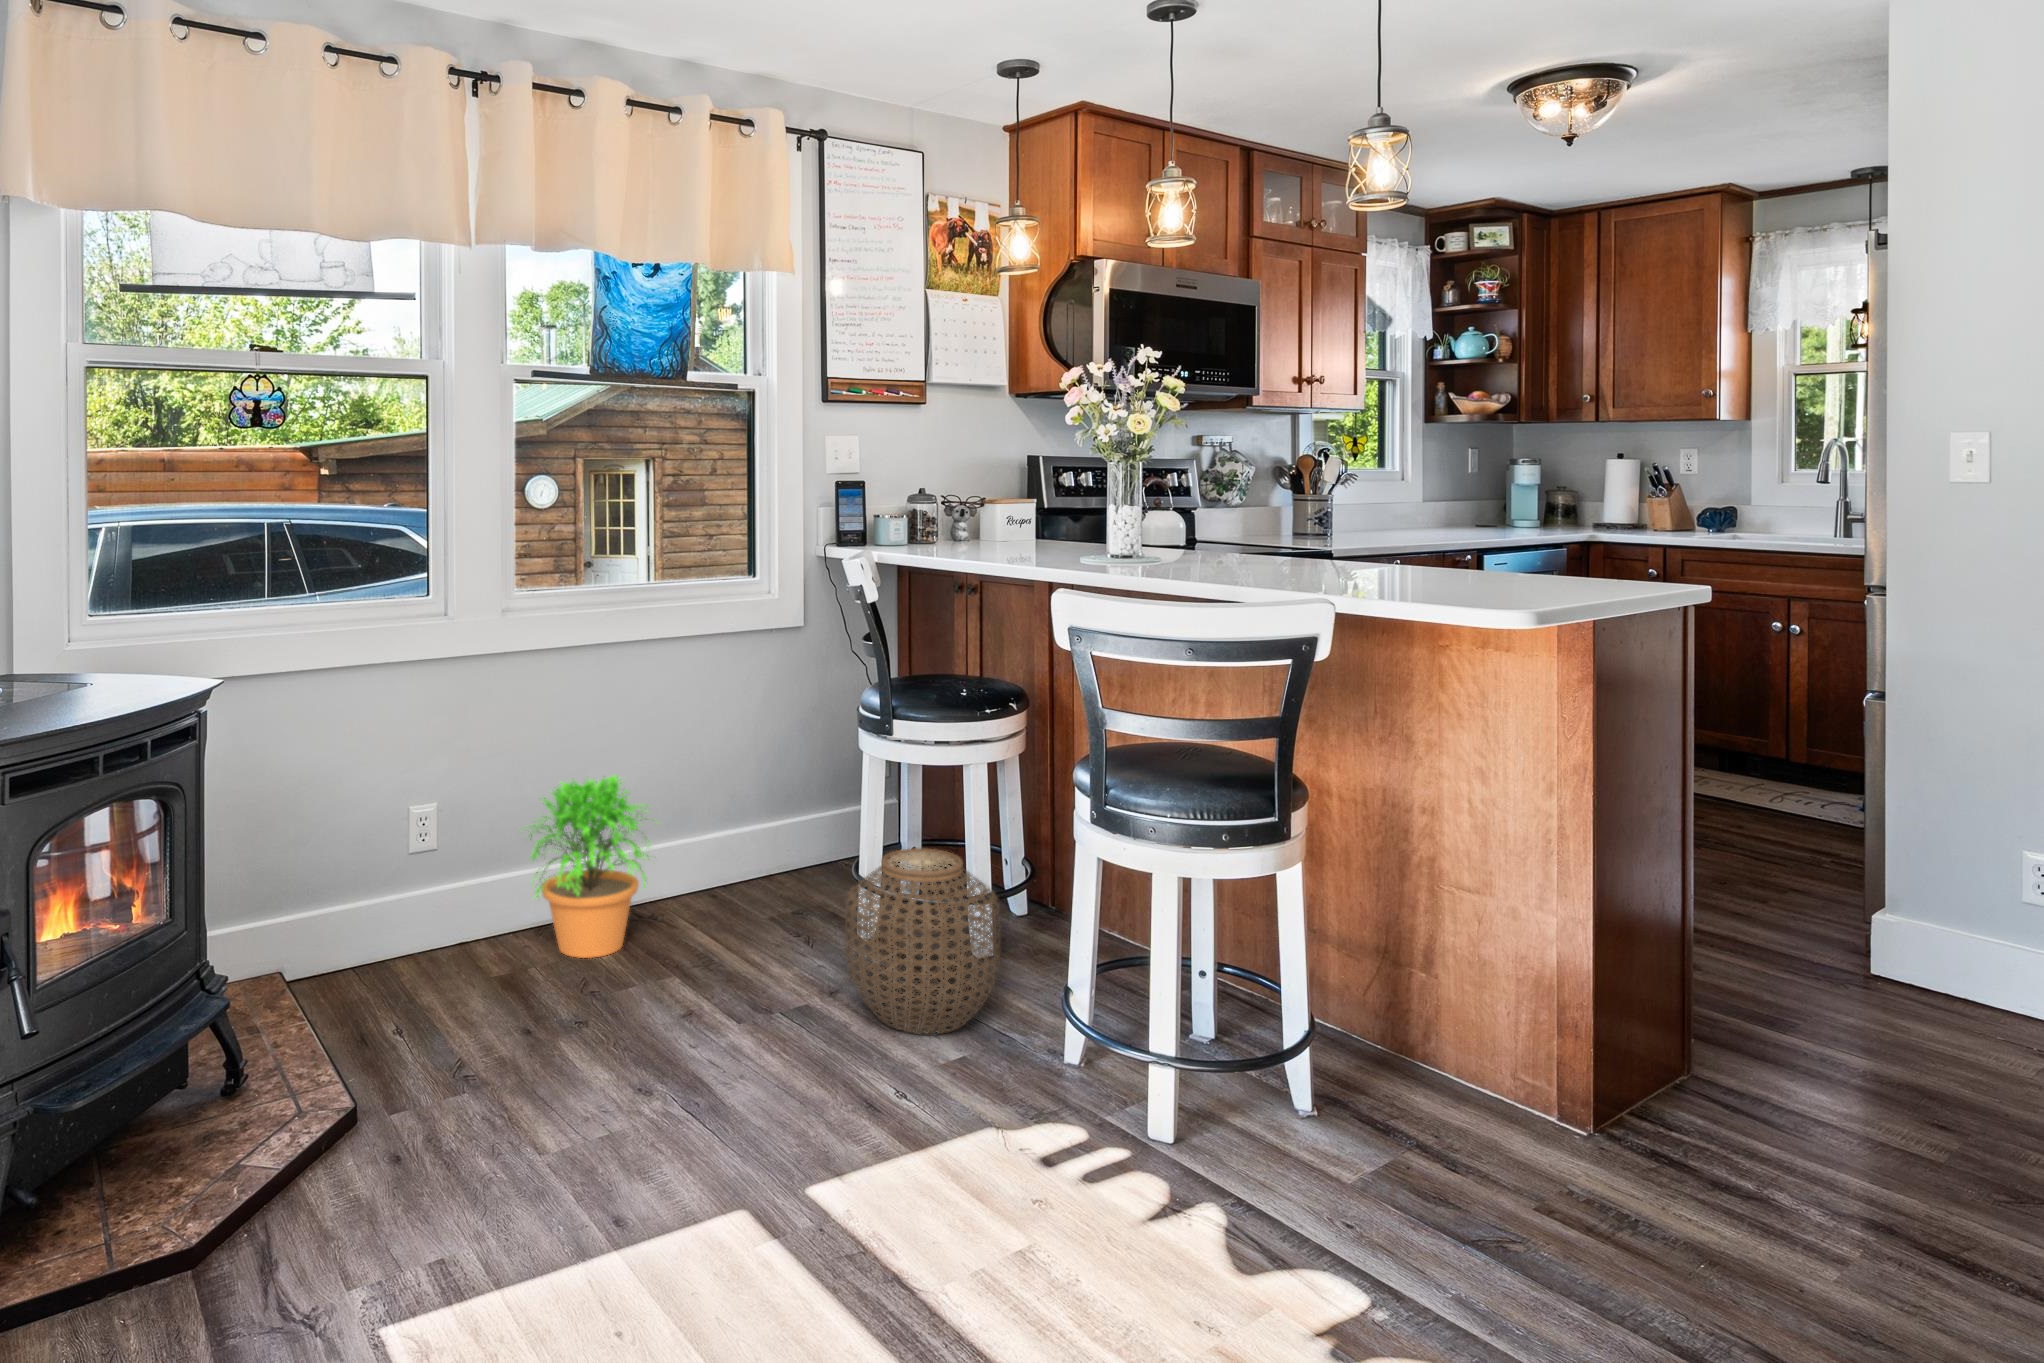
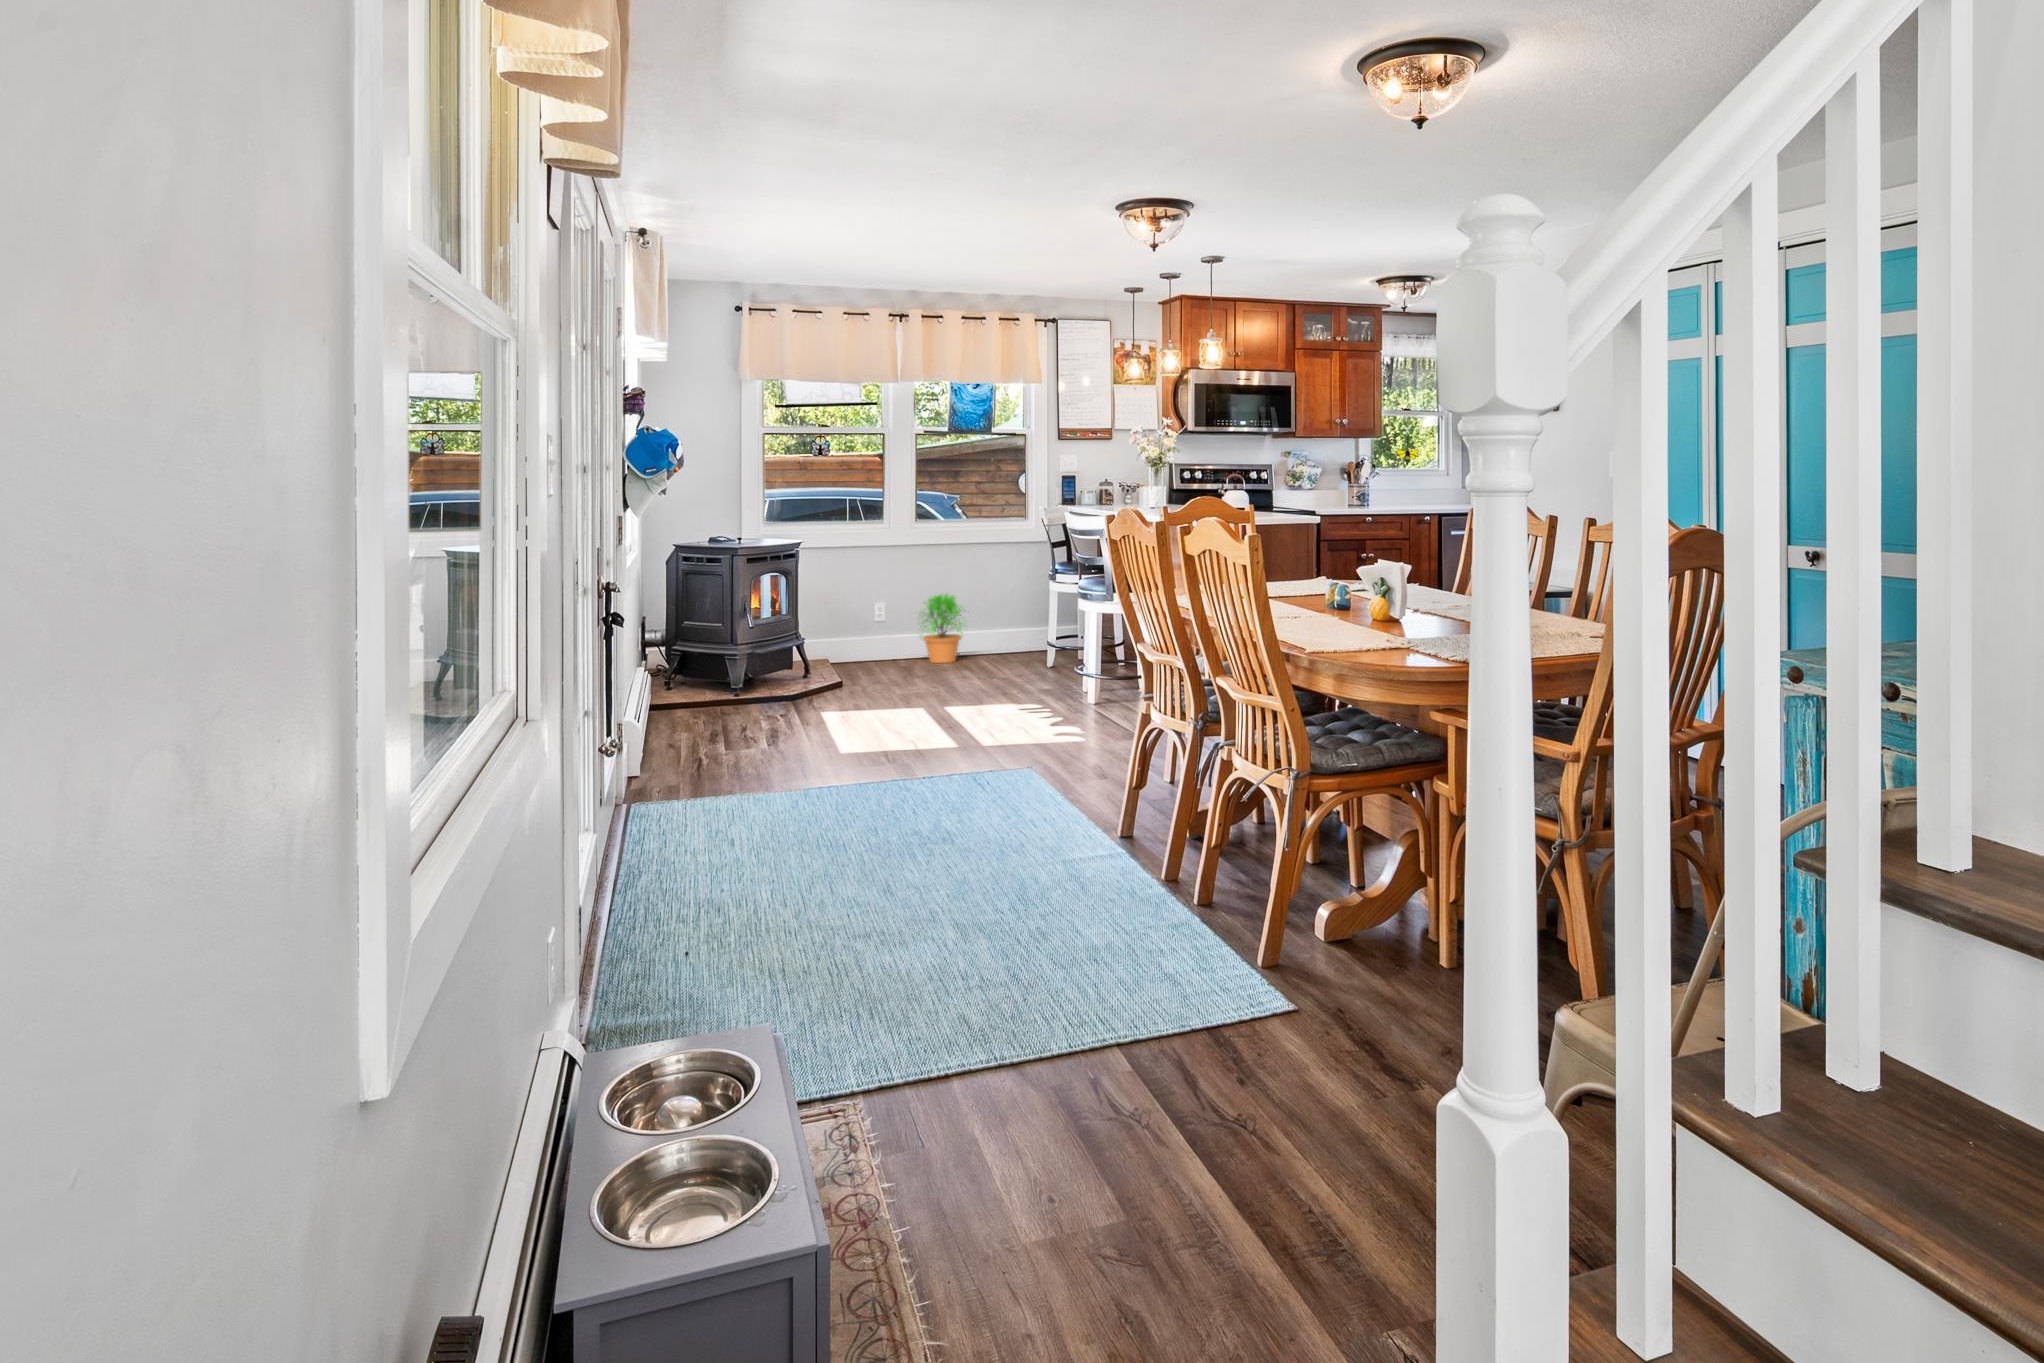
woven basket: present [845,848,1001,1035] -> none [1020,615,1077,677]

